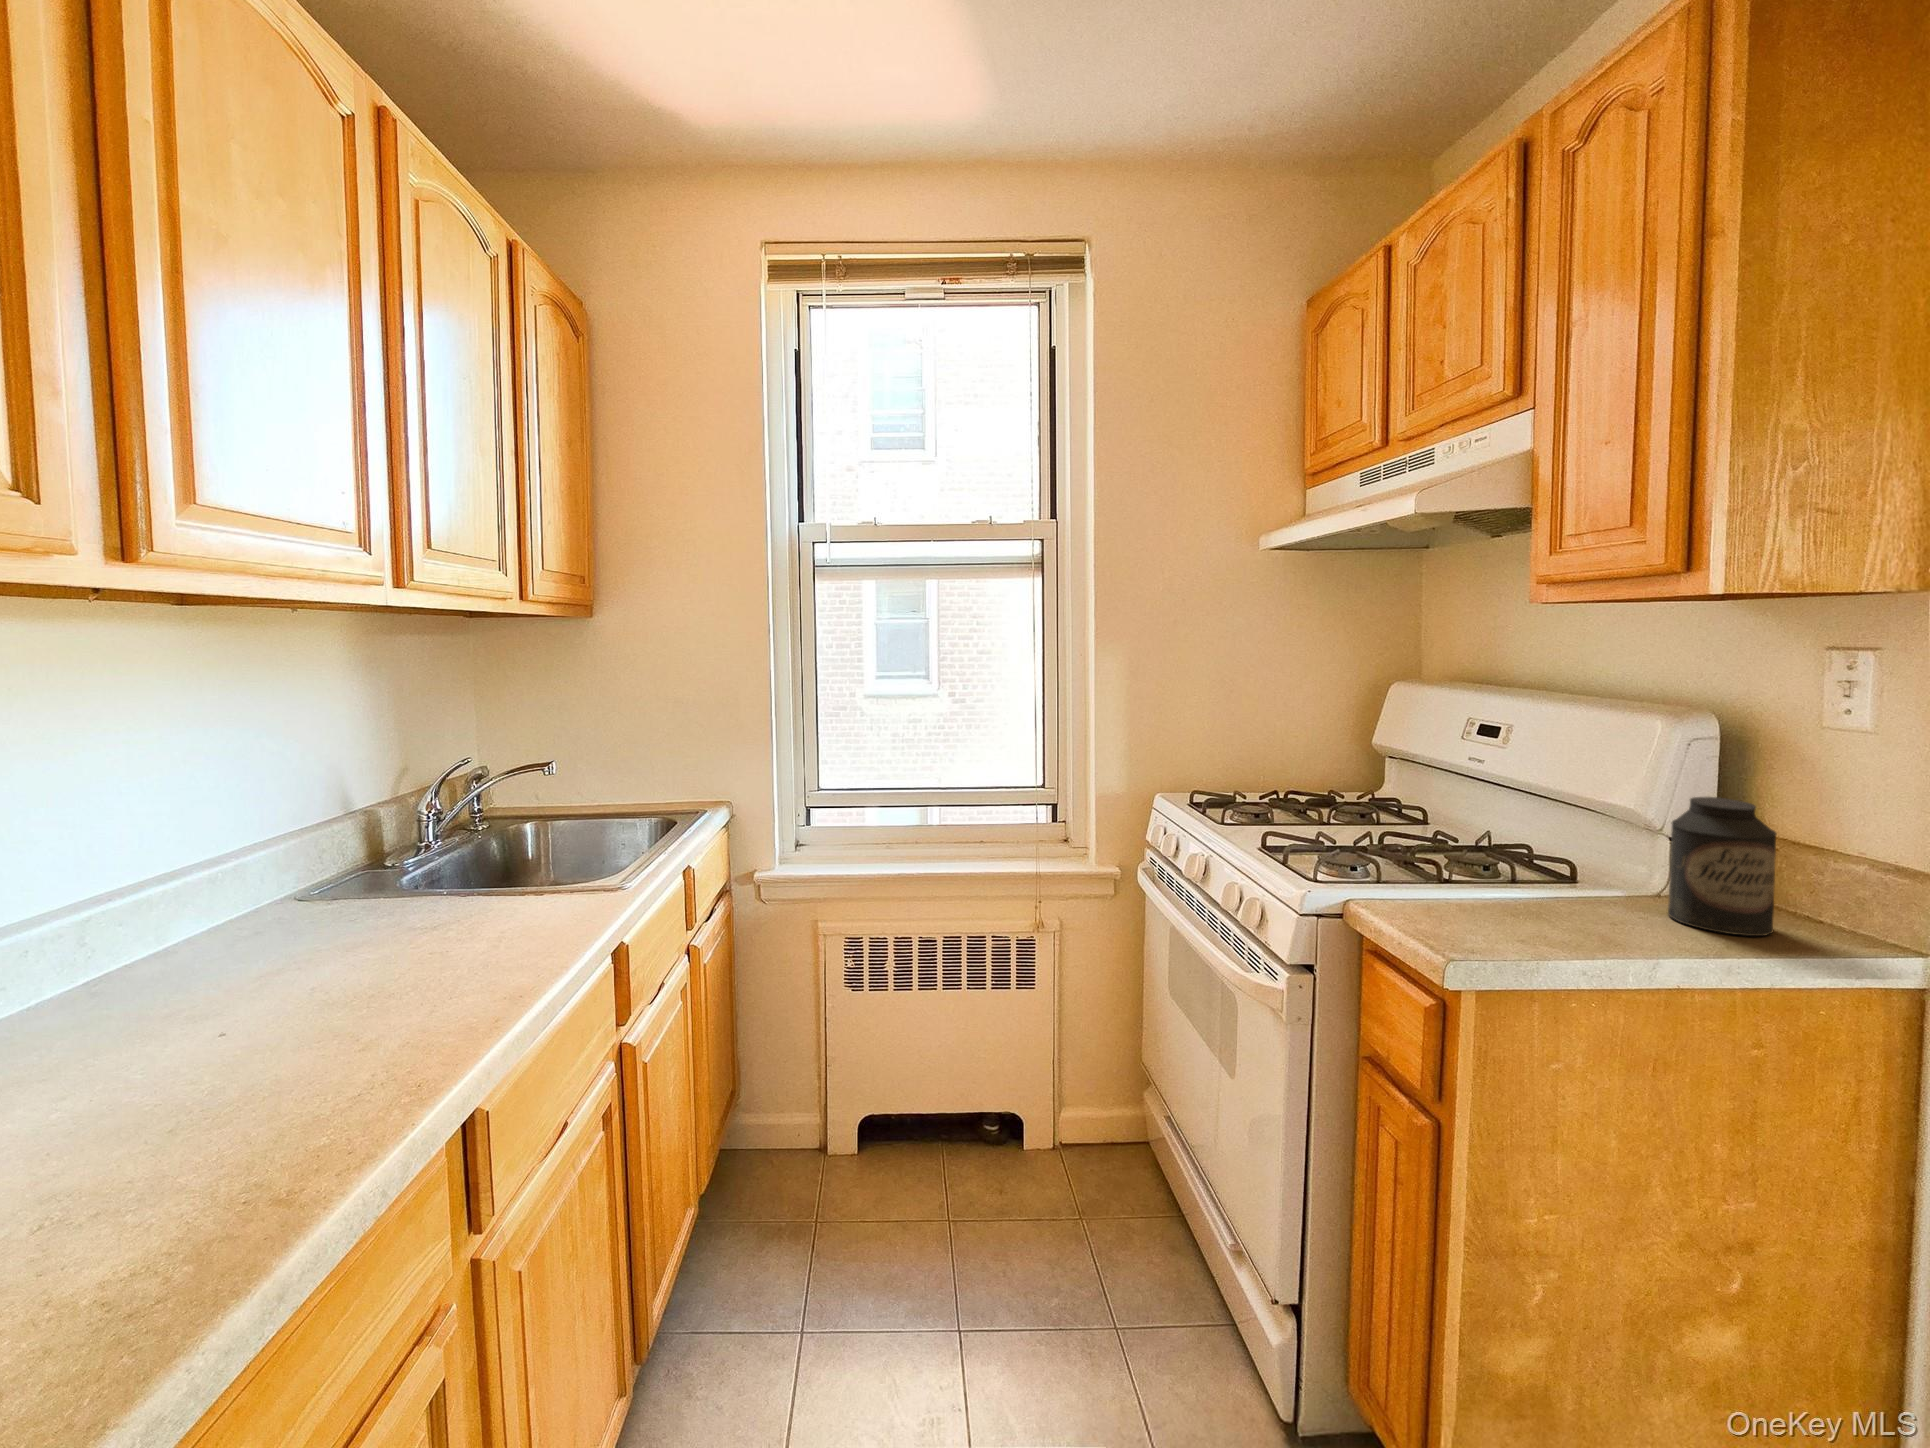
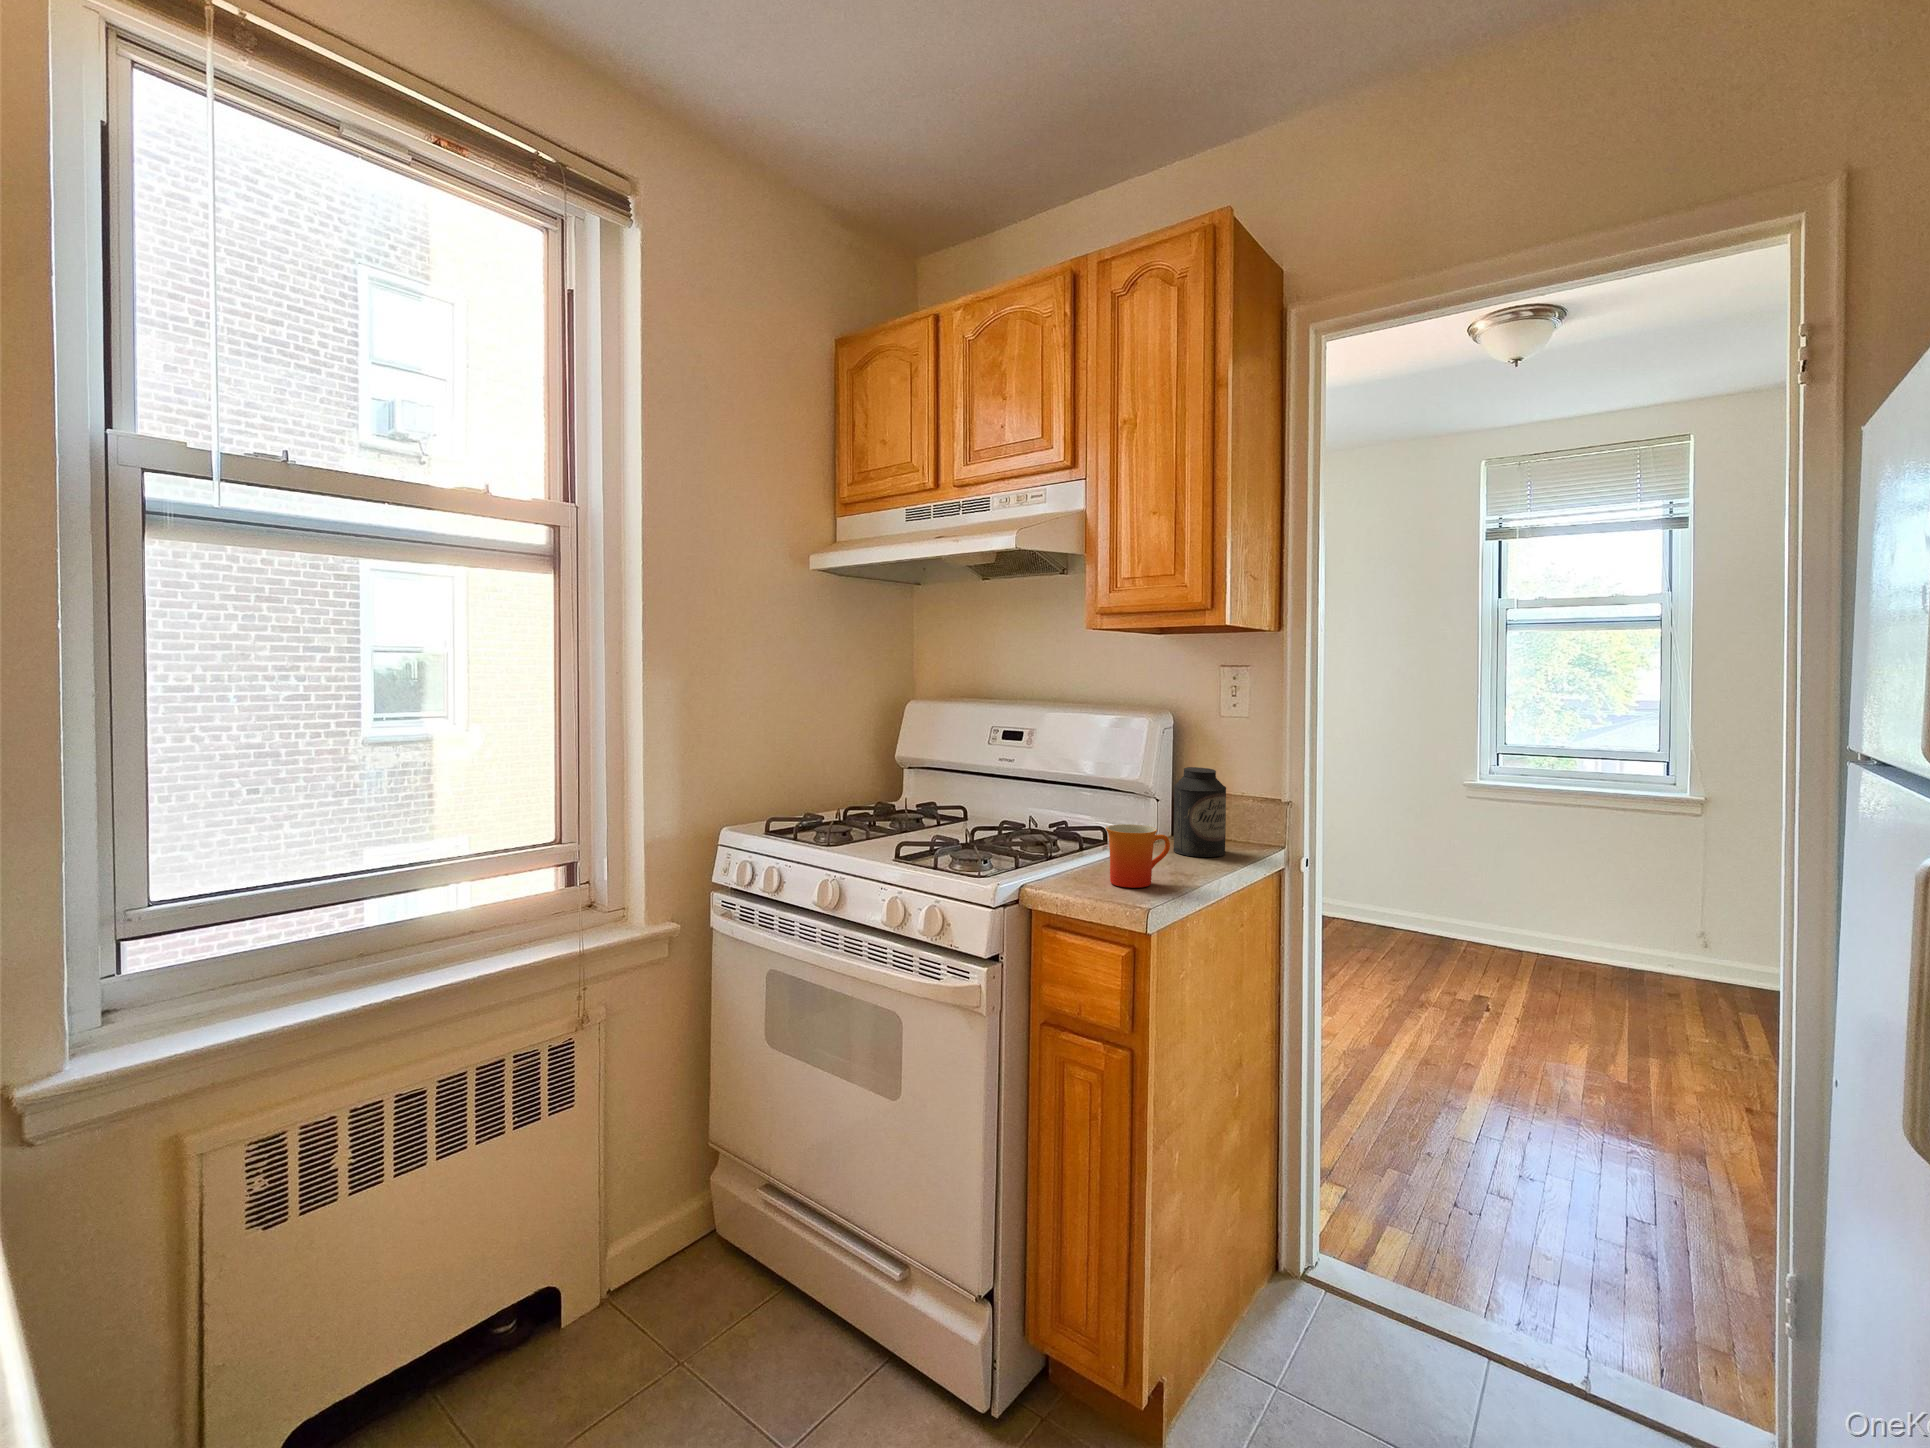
mug: none [1456,853,1566,939] -> present [1106,824,1170,888]

